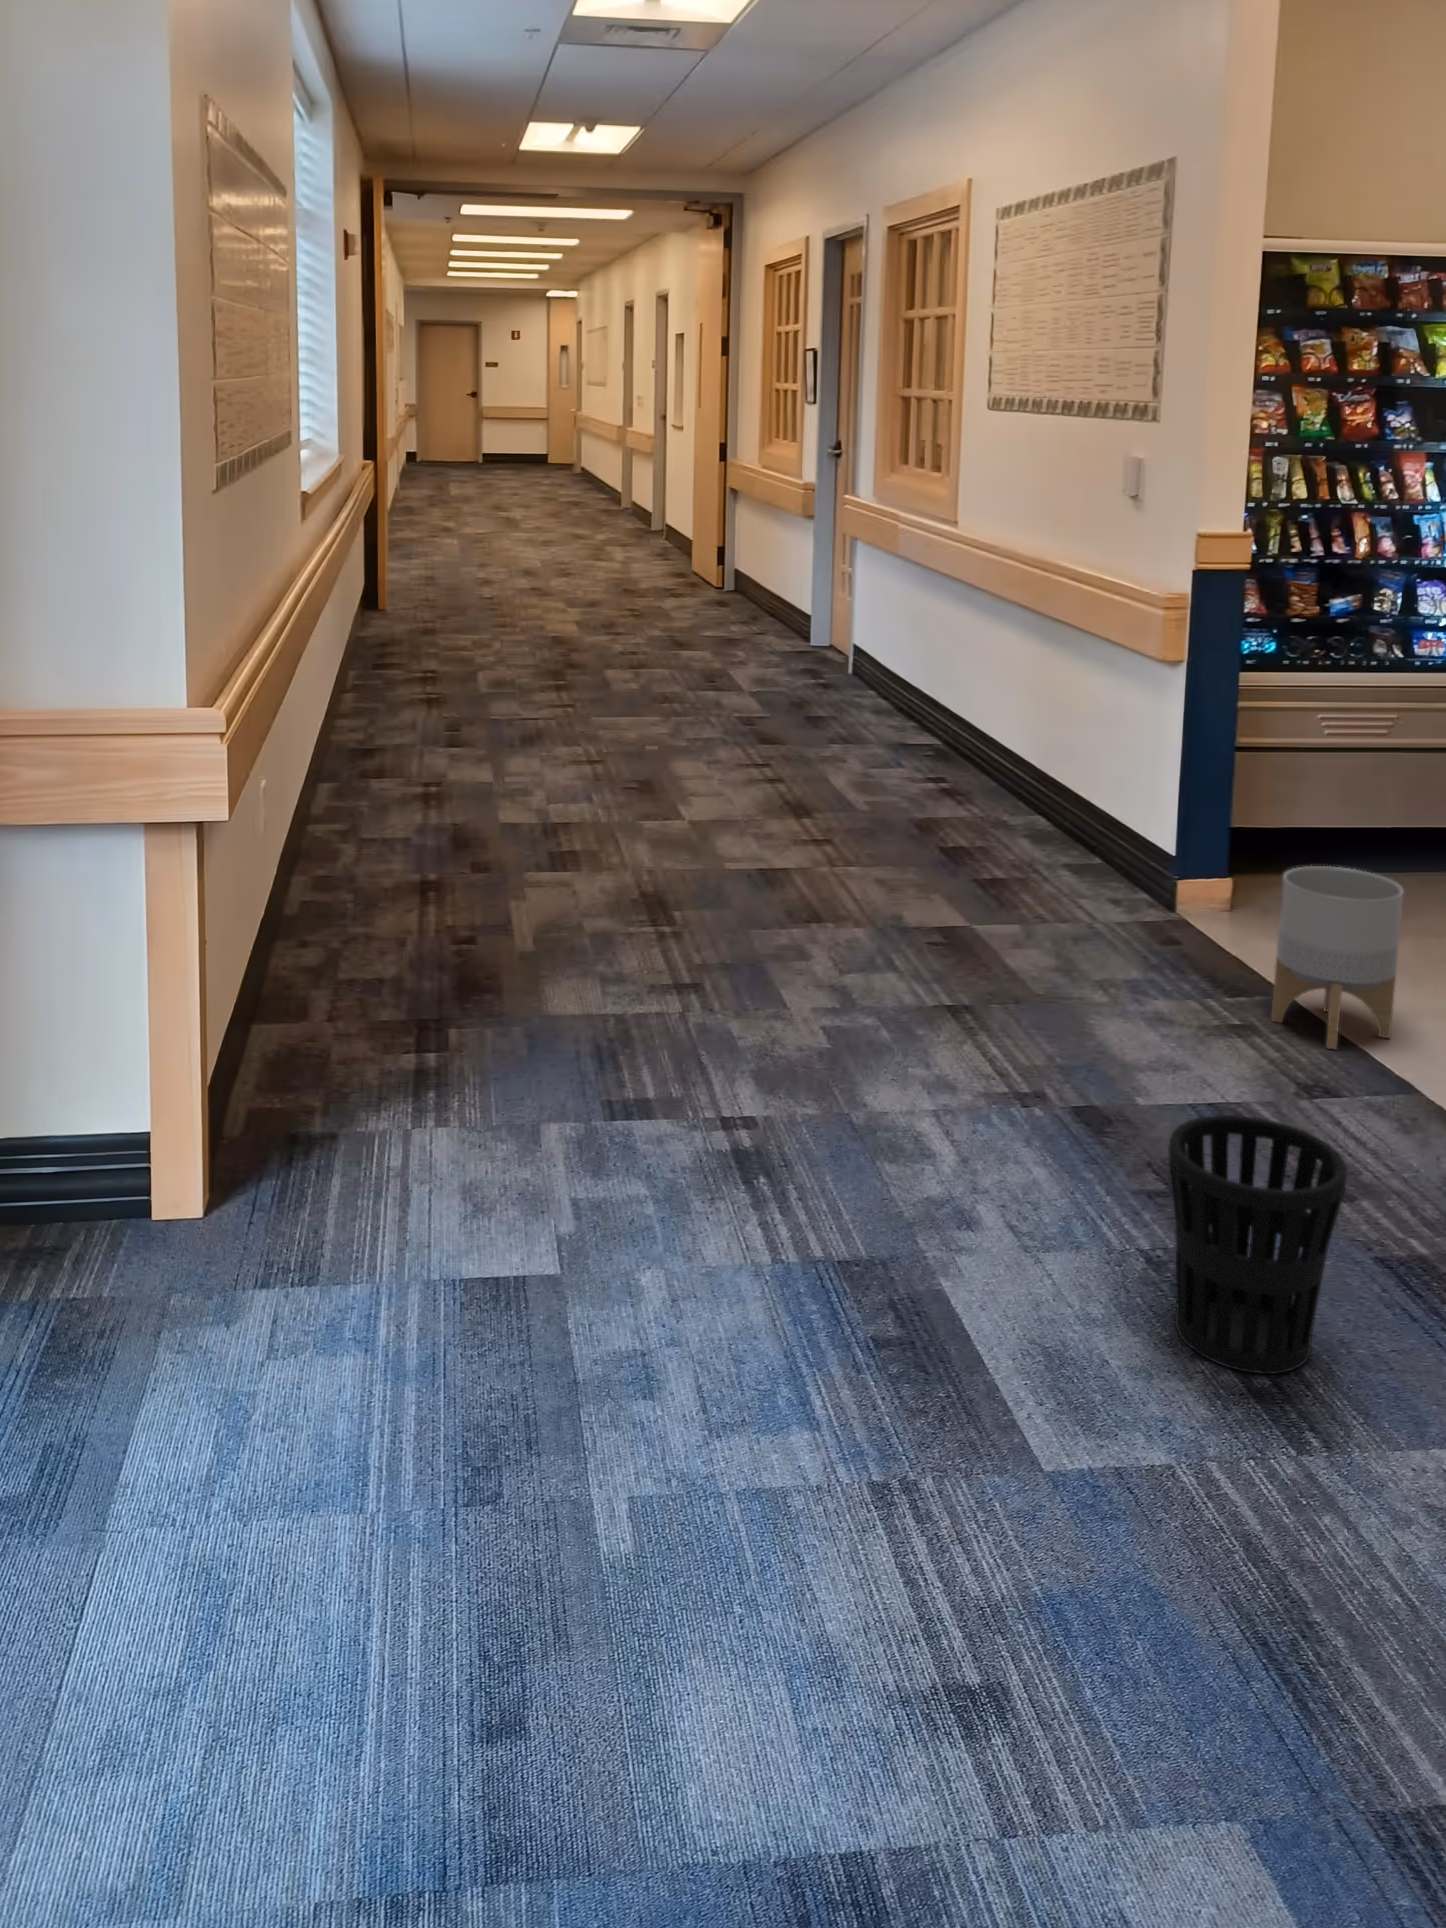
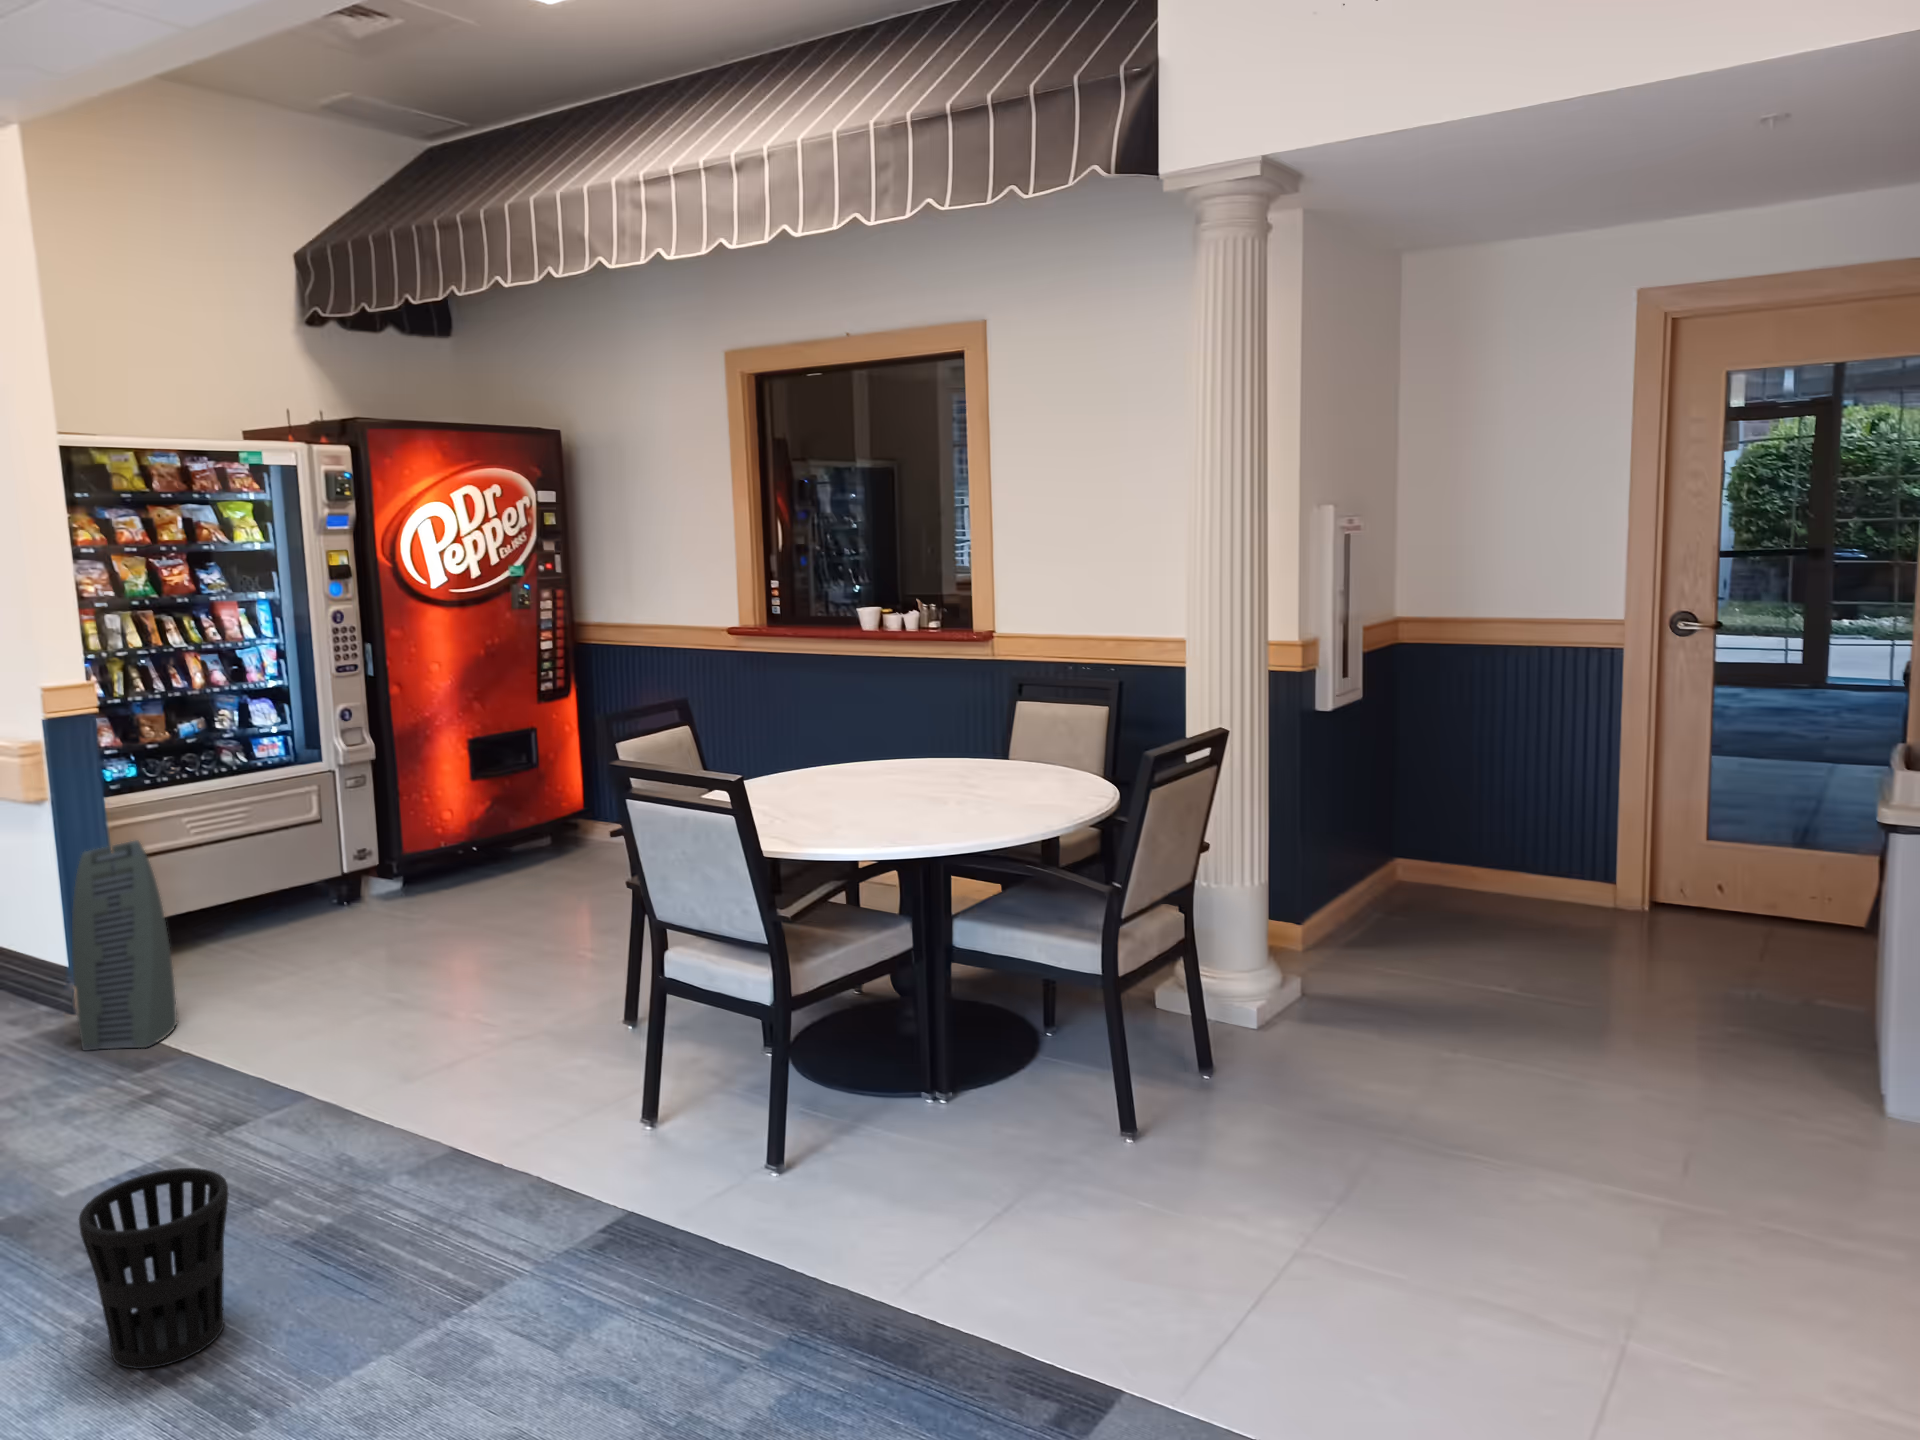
air purifier: none [1176,719,1287,970] -> present [72,840,177,1050]
planter: present [1271,866,1403,1049] -> none [163,945,272,1089]

